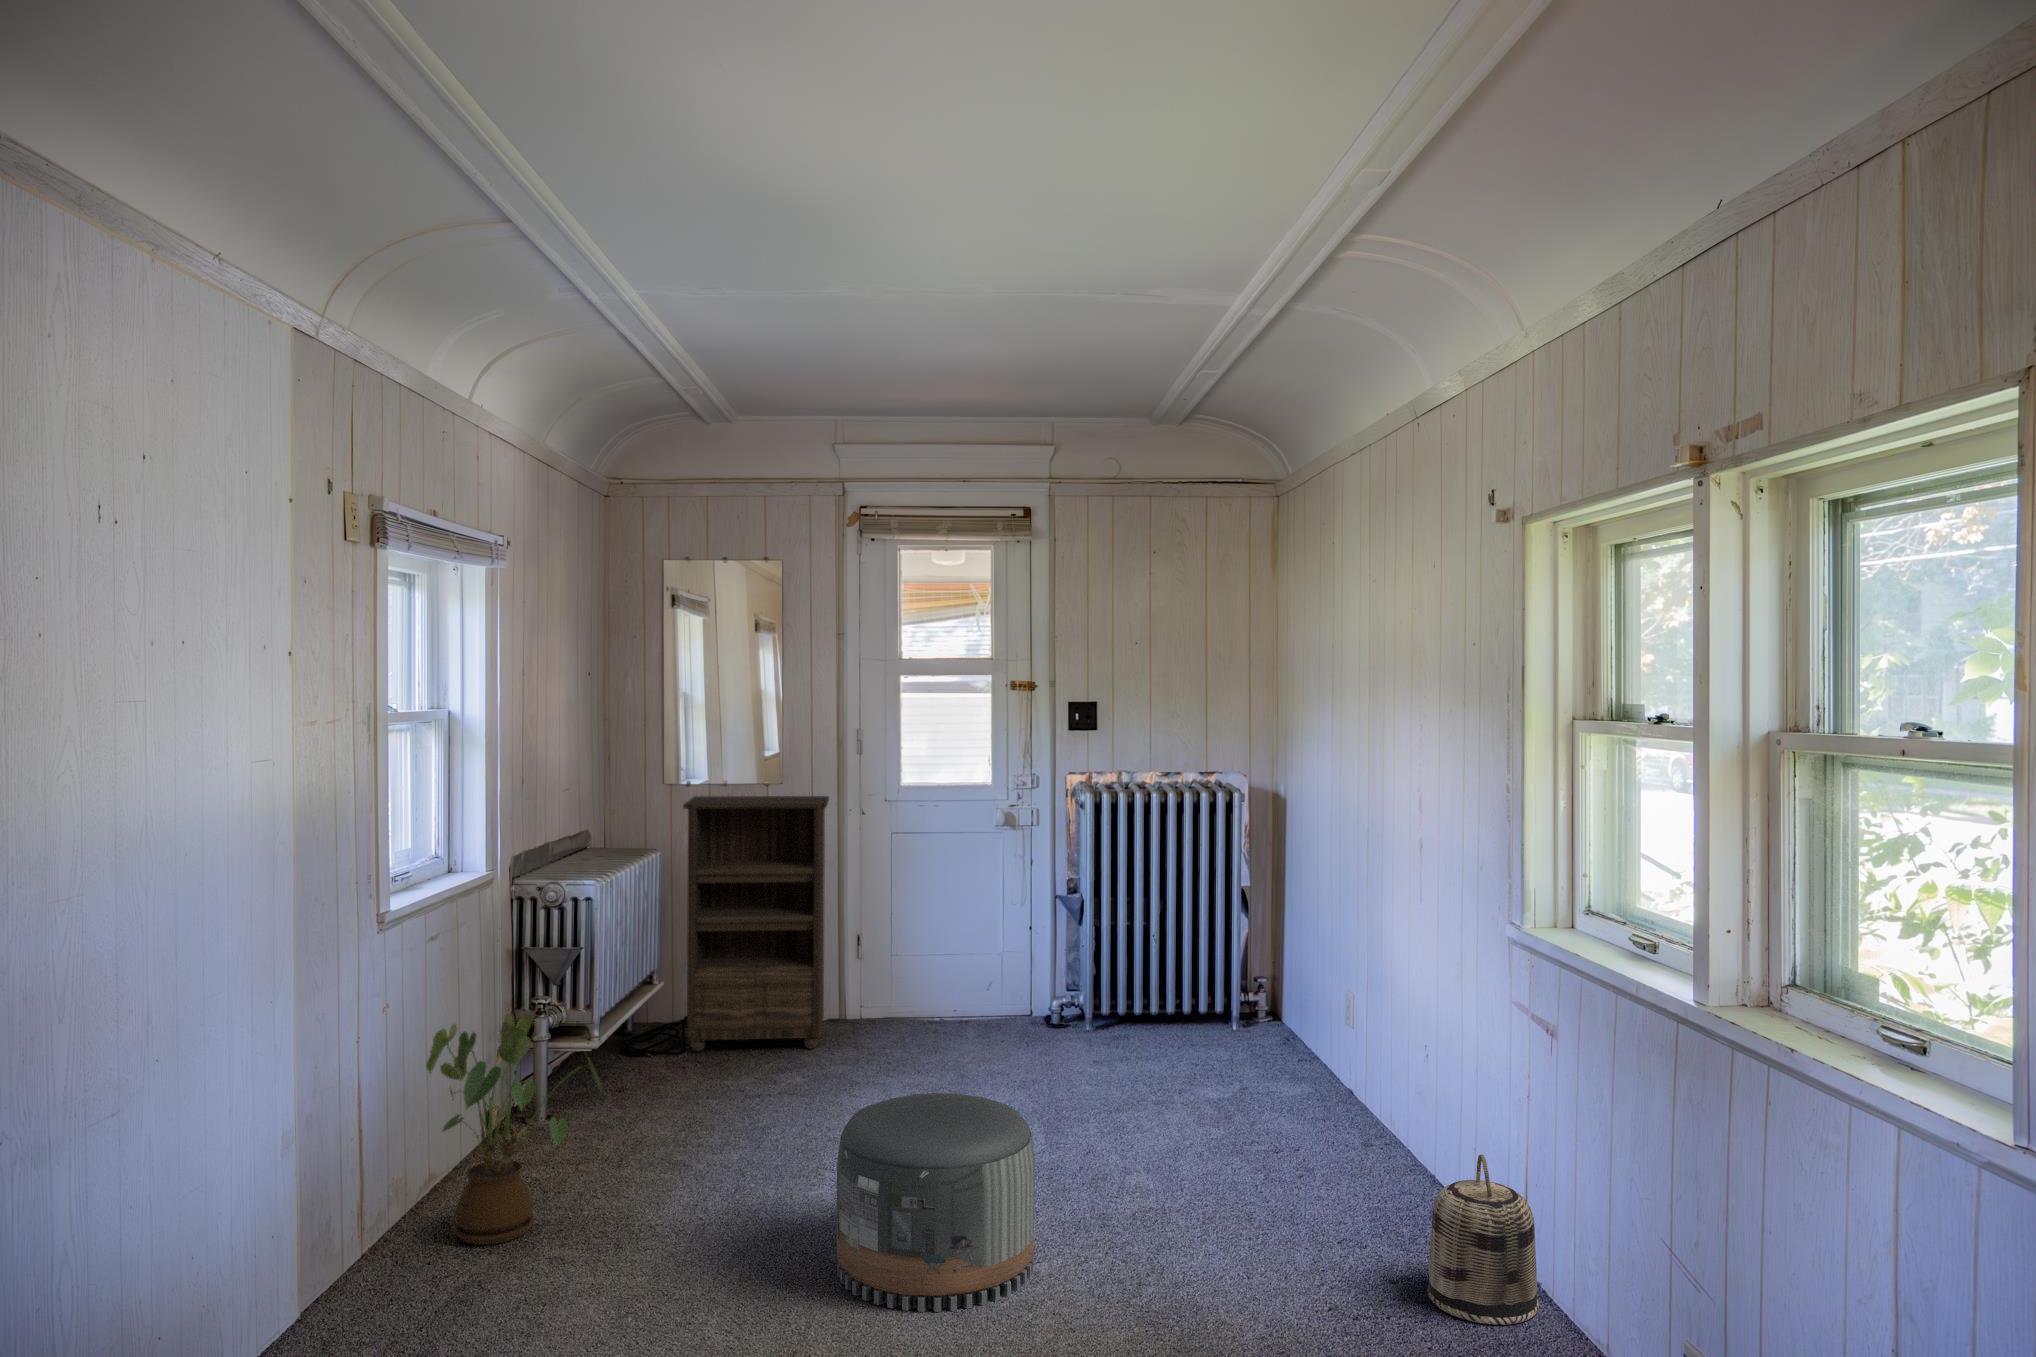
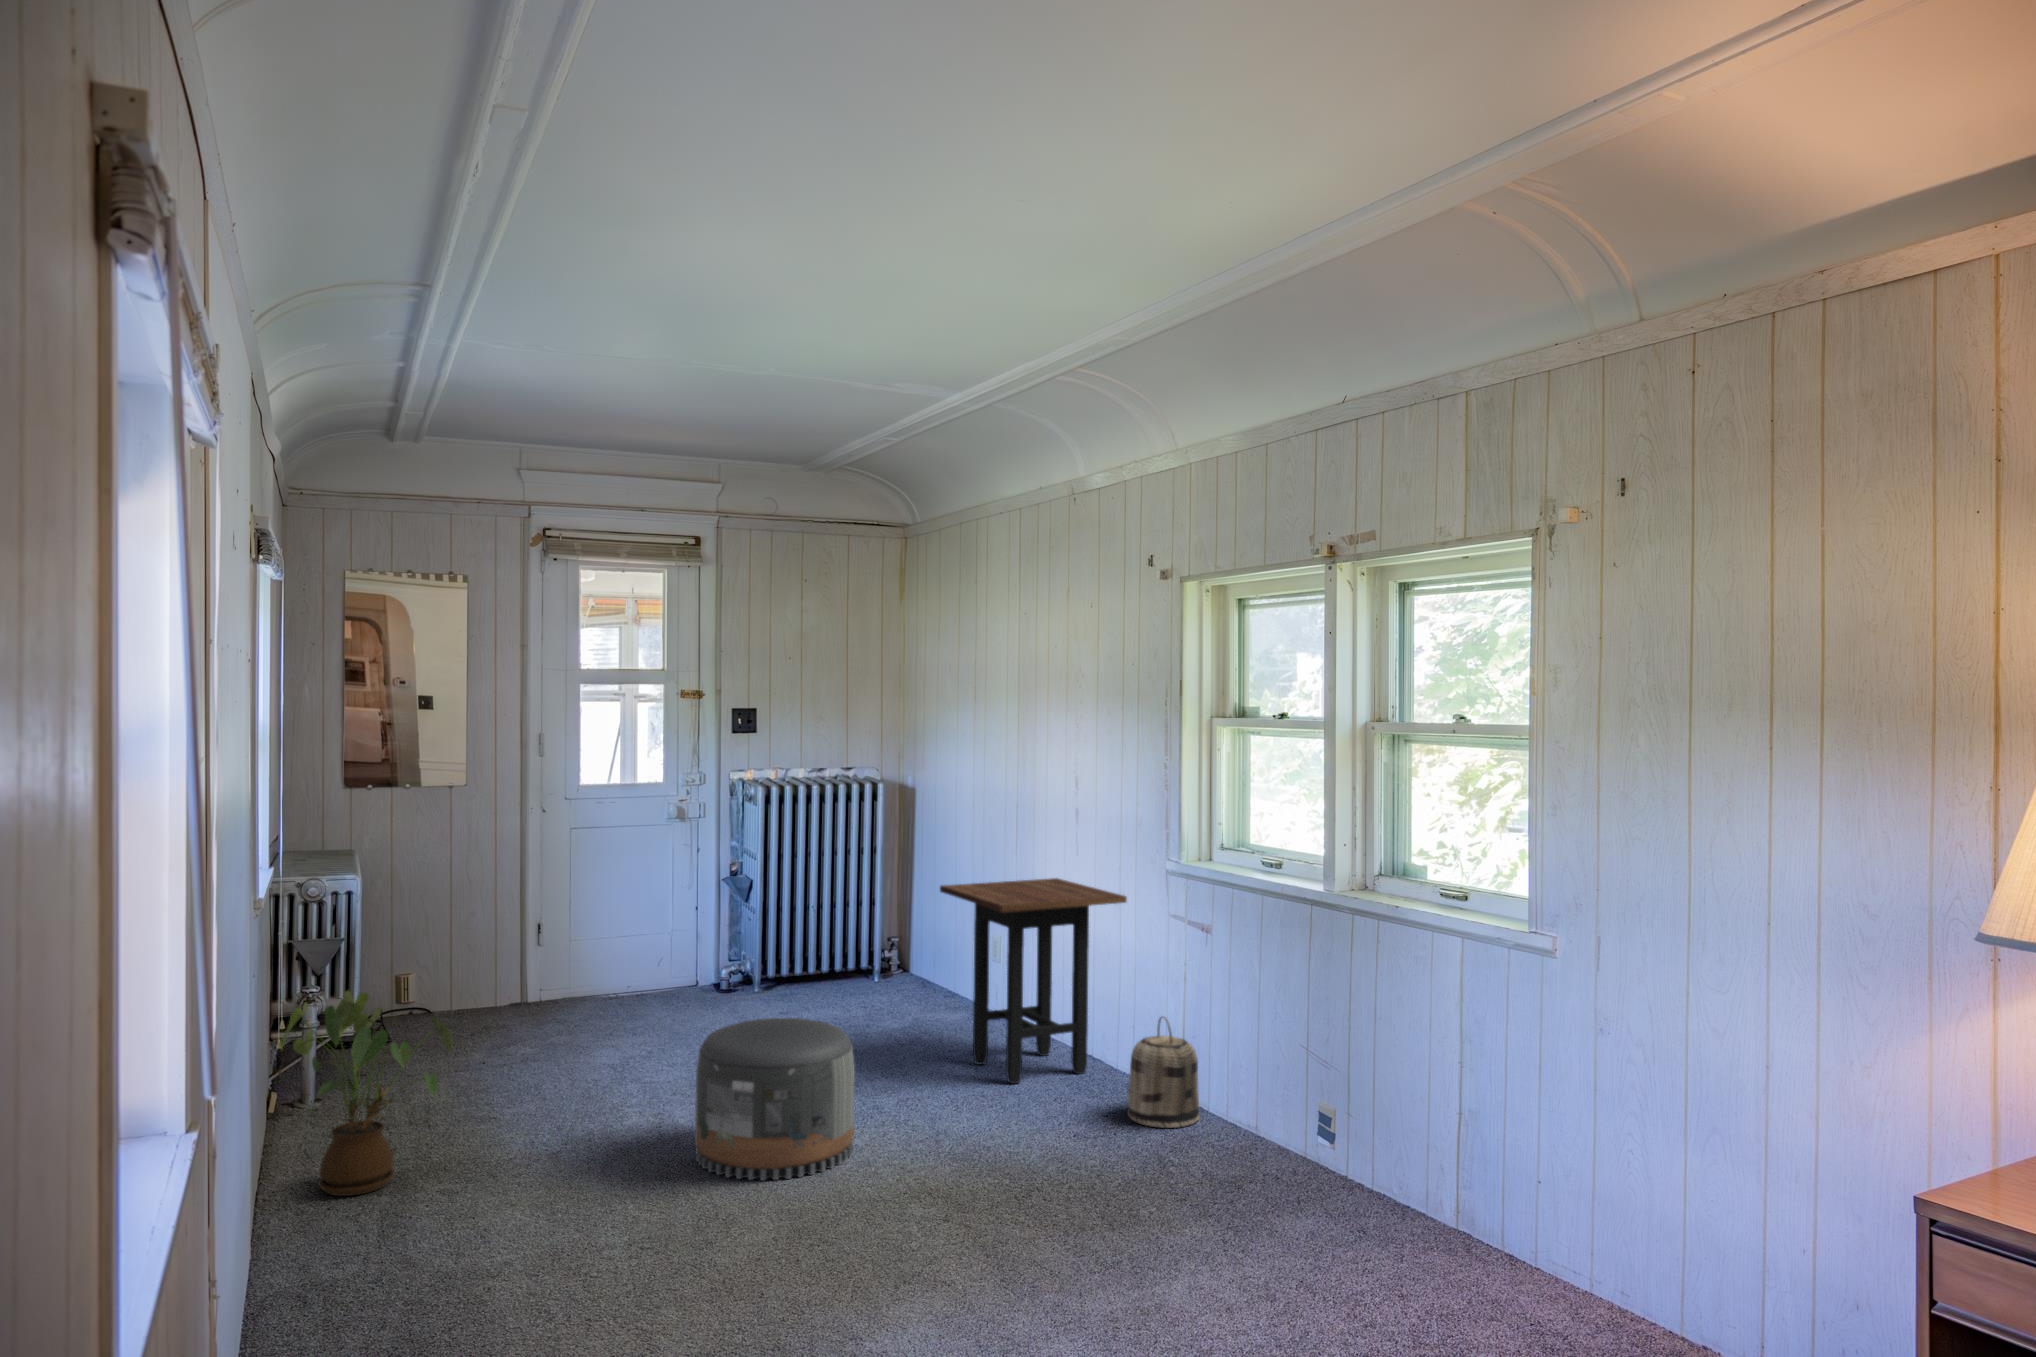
bookshelf: present [683,796,829,1051] -> none [390,795,537,1038]
side table: none [1230,932,1467,1210] -> present [940,878,1127,1084]

